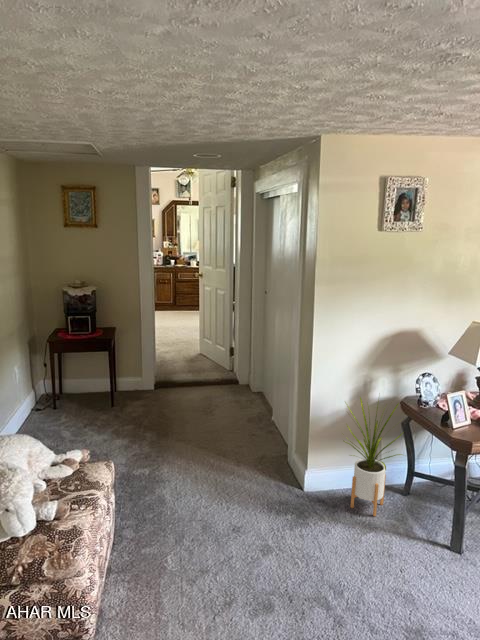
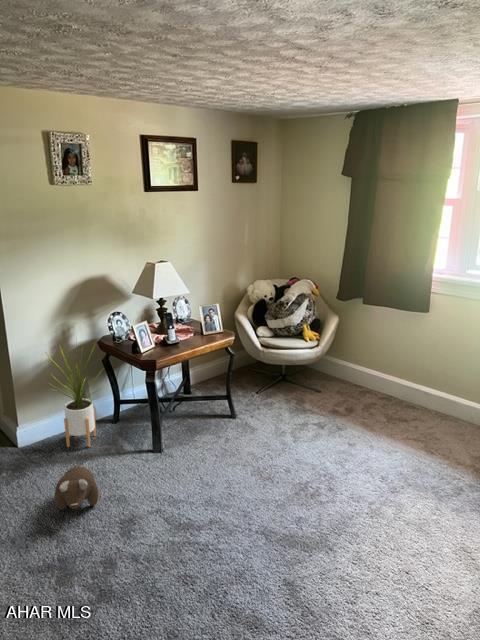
plush toy: none [333,539,381,593] -> present [55,466,98,510]

